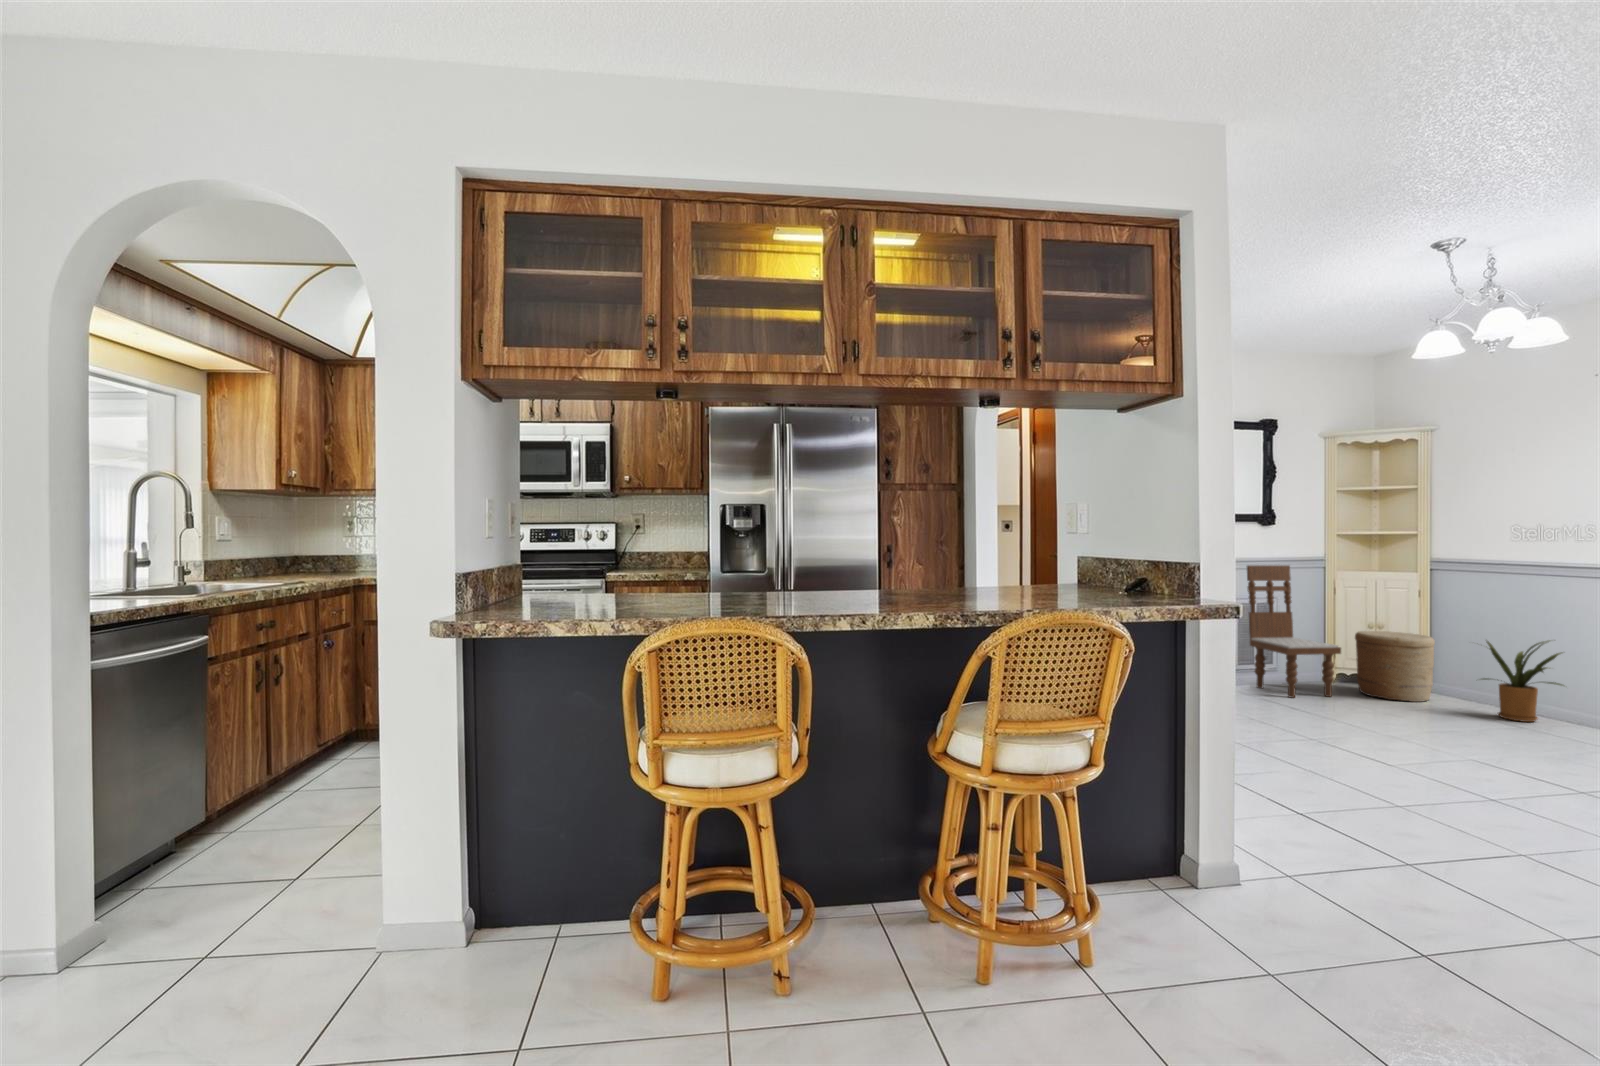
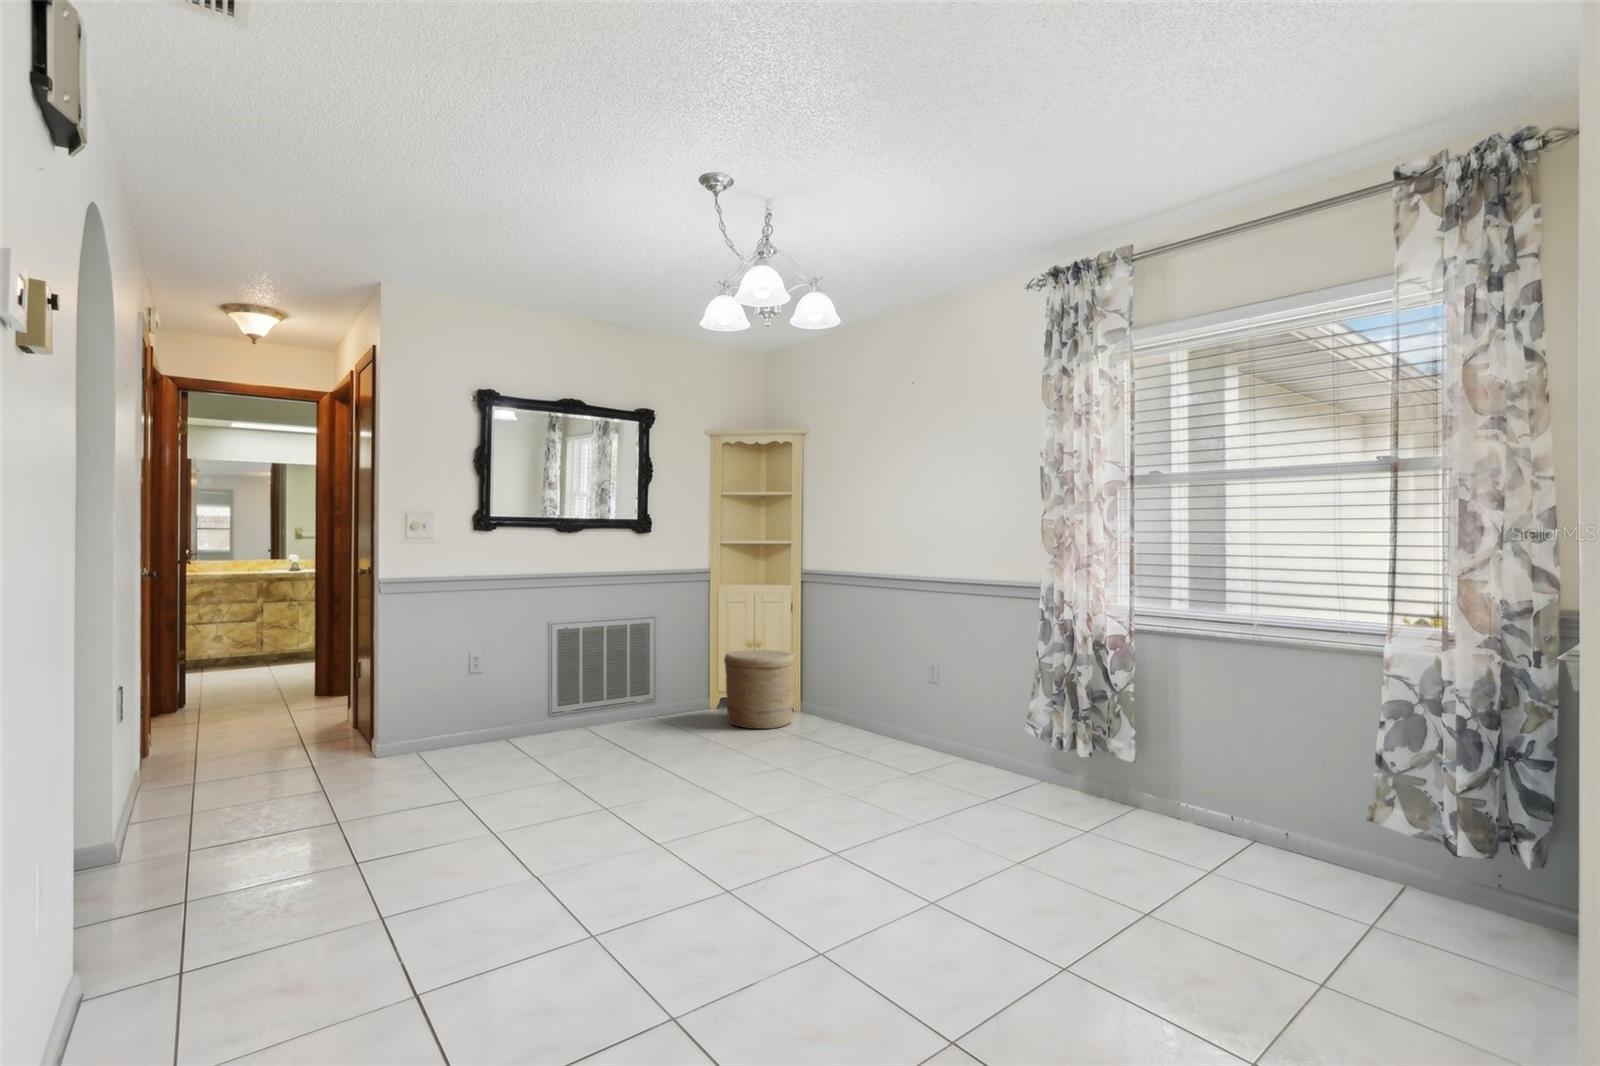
dining chair: present [1247,565,1341,698] -> none [614,579,702,738]
house plant: present [1482,641,1563,722] -> none [812,653,891,744]

